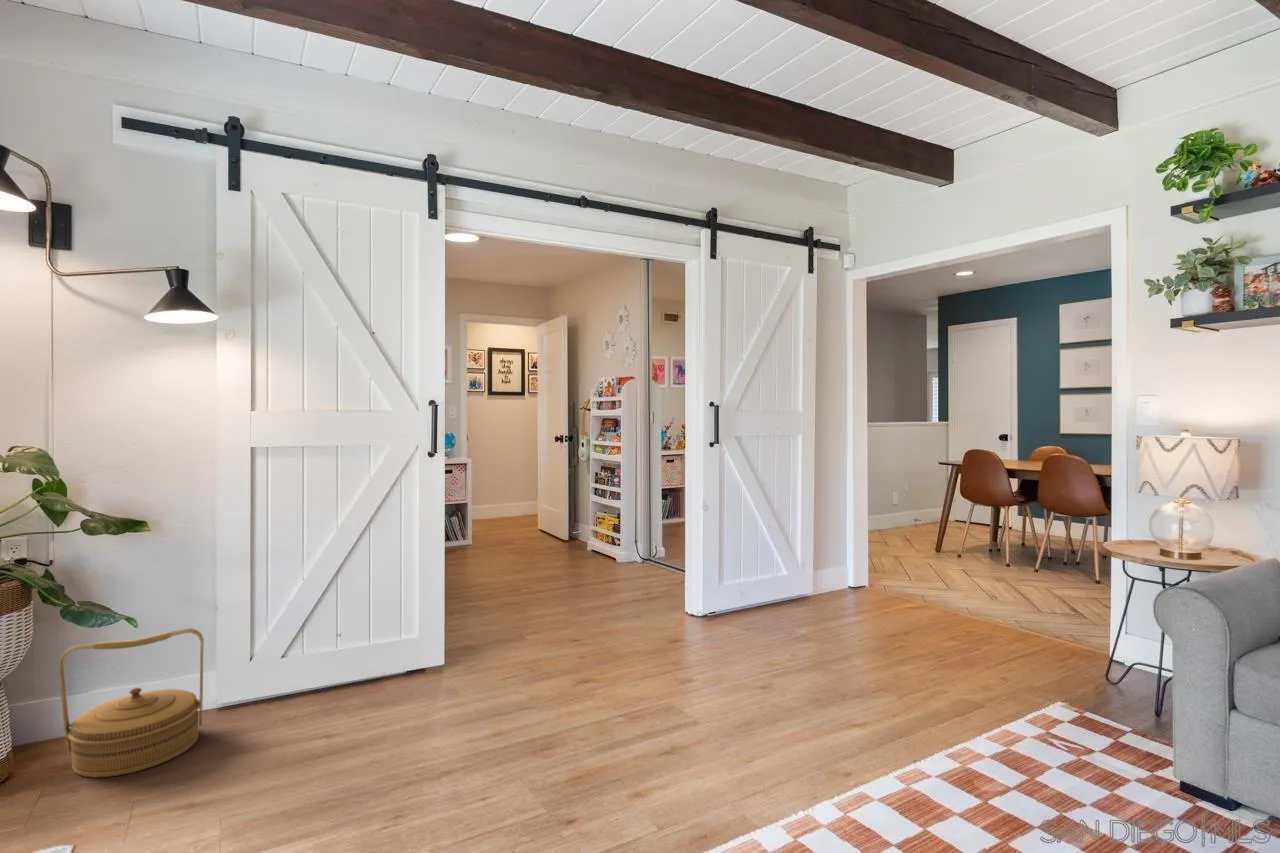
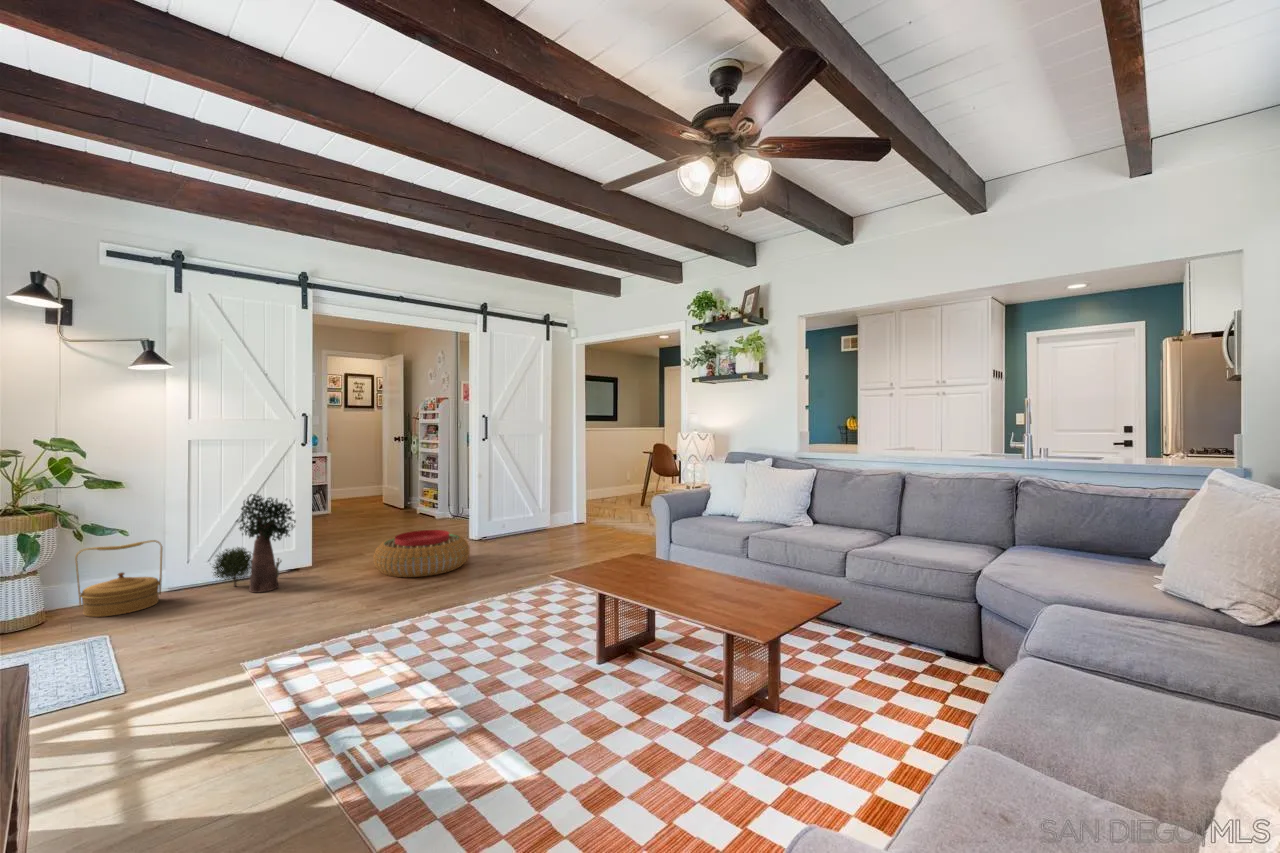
potted plant: none [283,544,419,731] -> present [213,494,296,593]
pouf: none [548,609,715,713] -> present [374,530,469,577]

